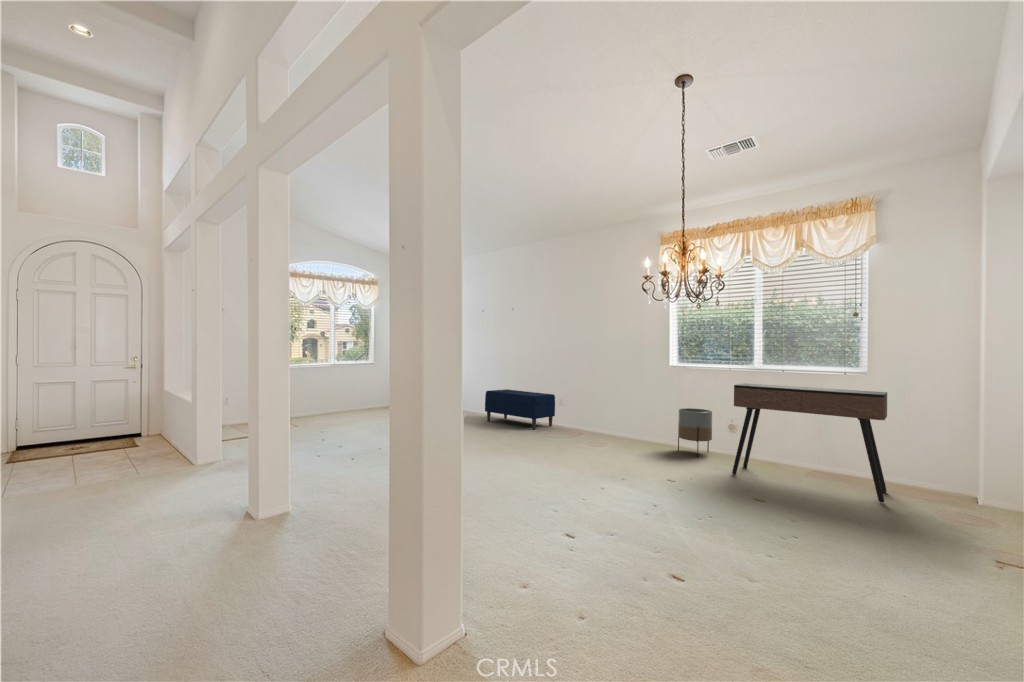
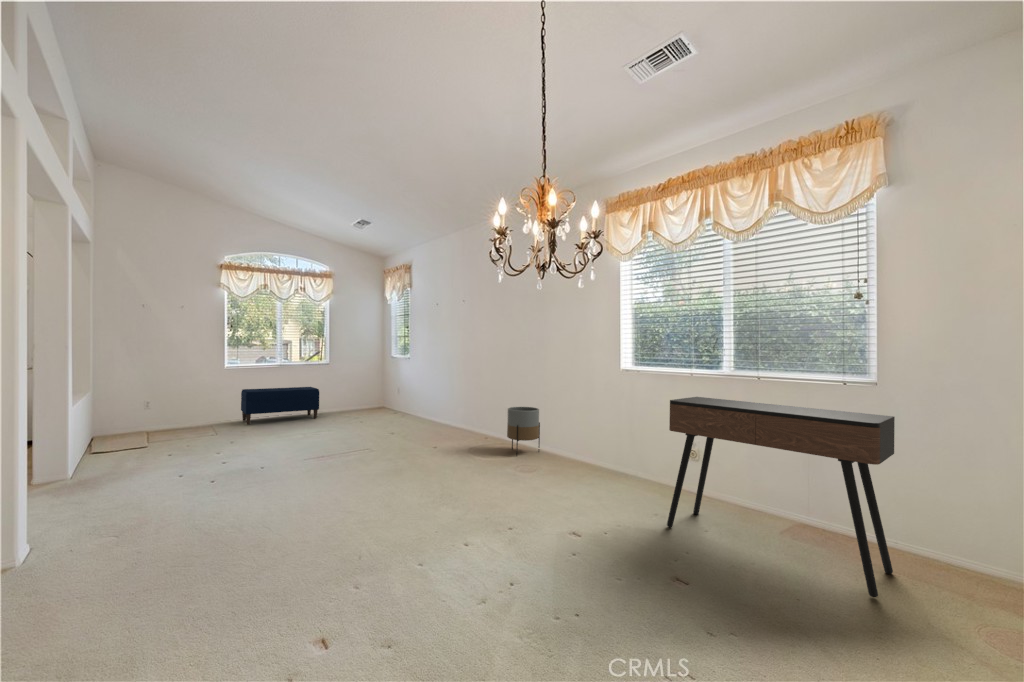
bench: present [485,389,555,429] -> present [241,387,319,425]
planter: present [678,408,712,457] -> present [507,407,540,456]

